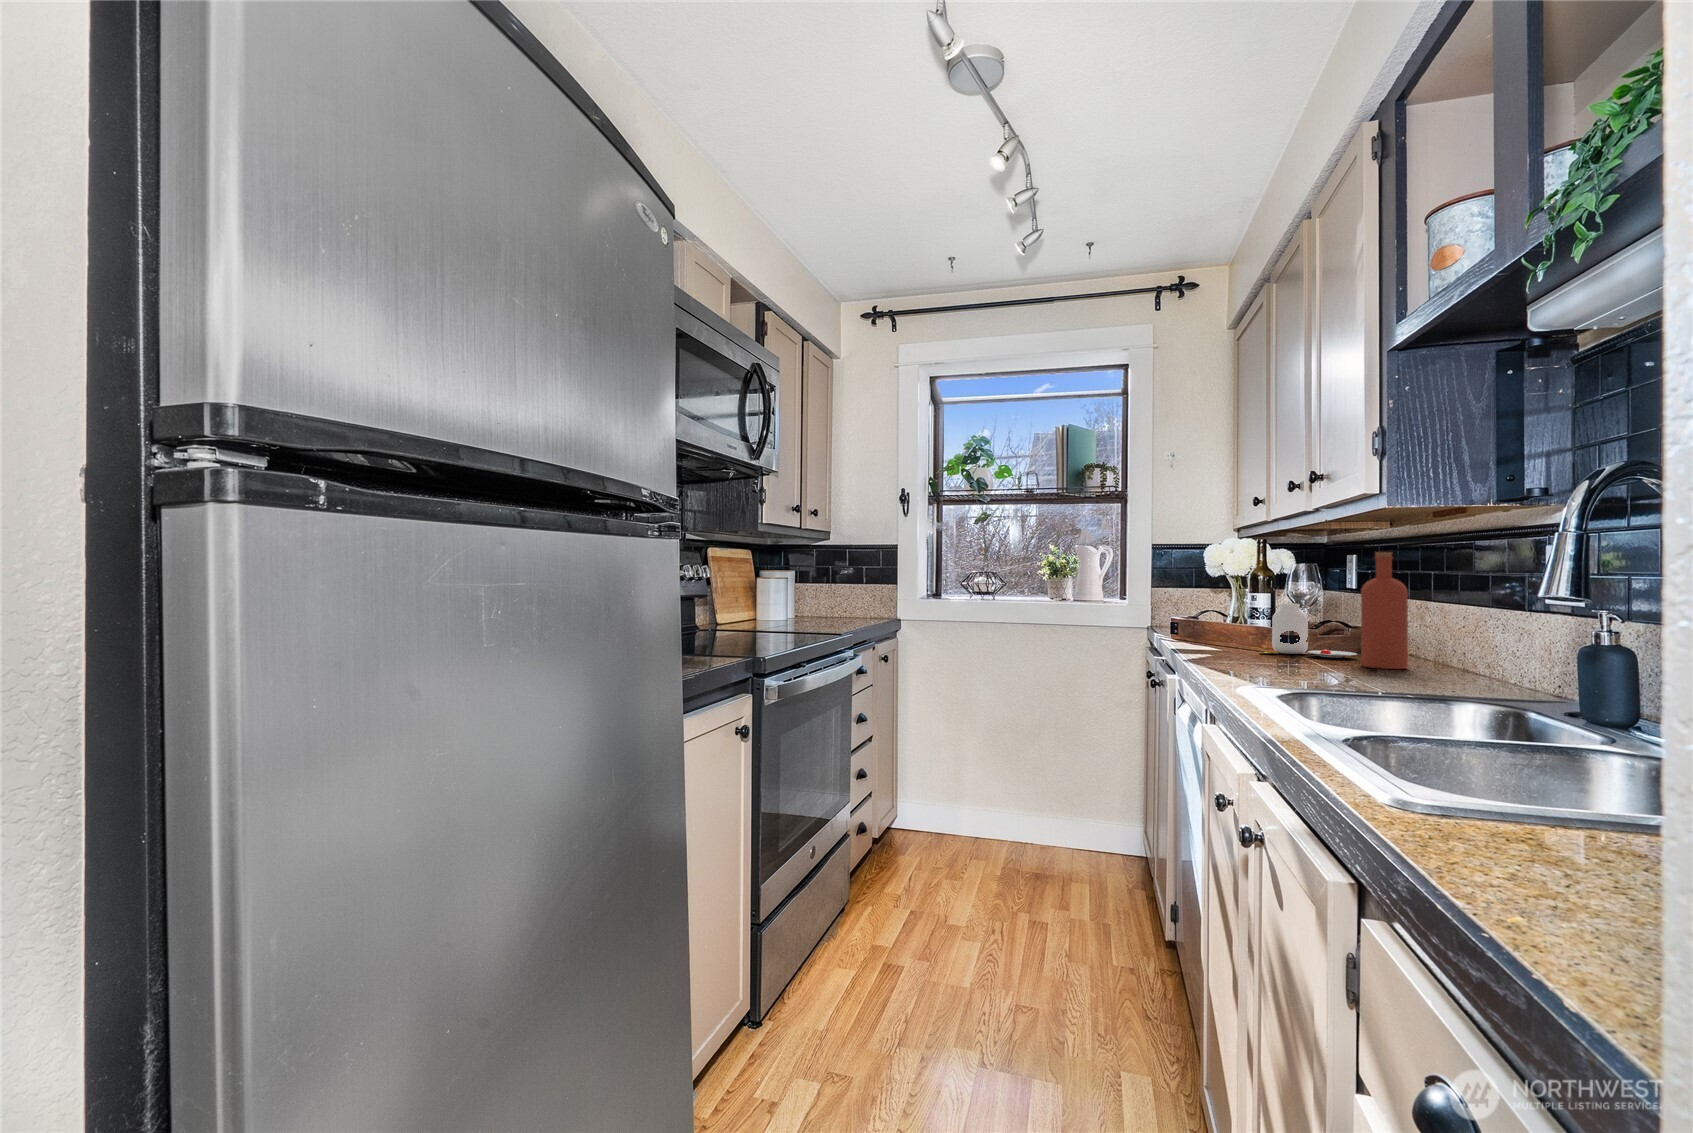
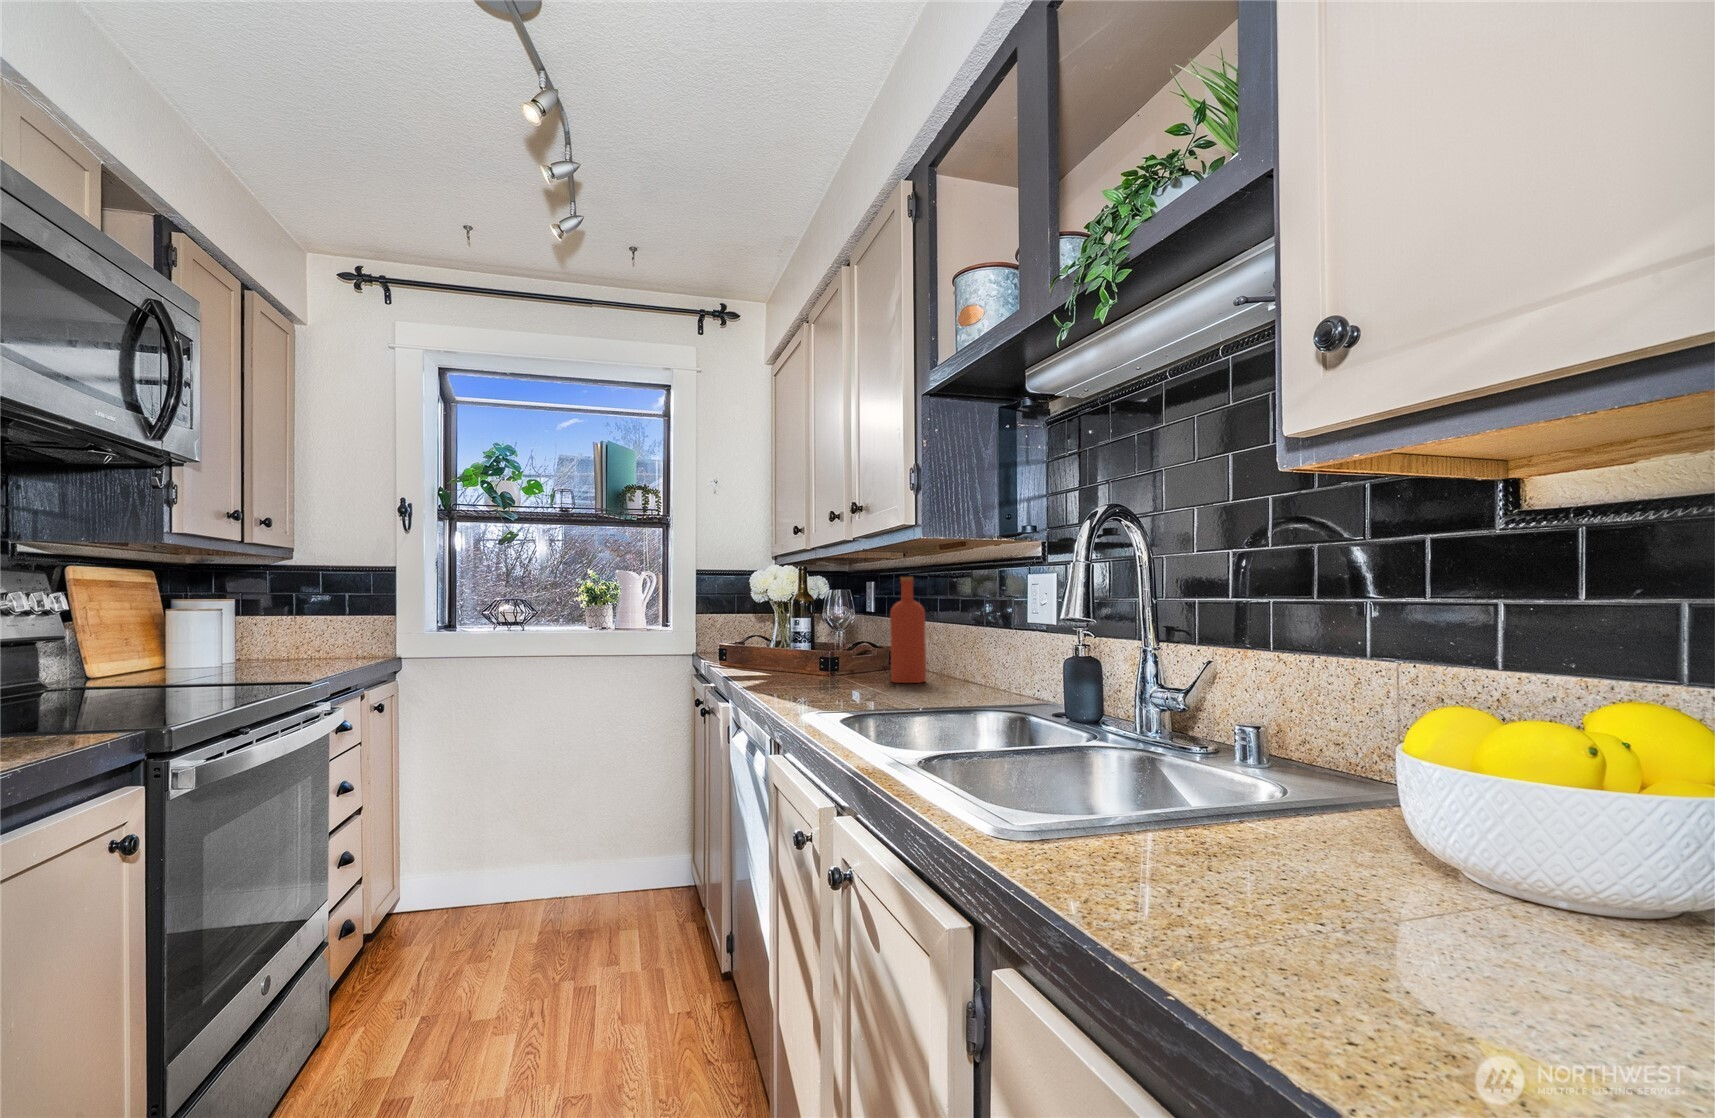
jar: present [1259,603,1357,658] -> none [804,626,885,676]

